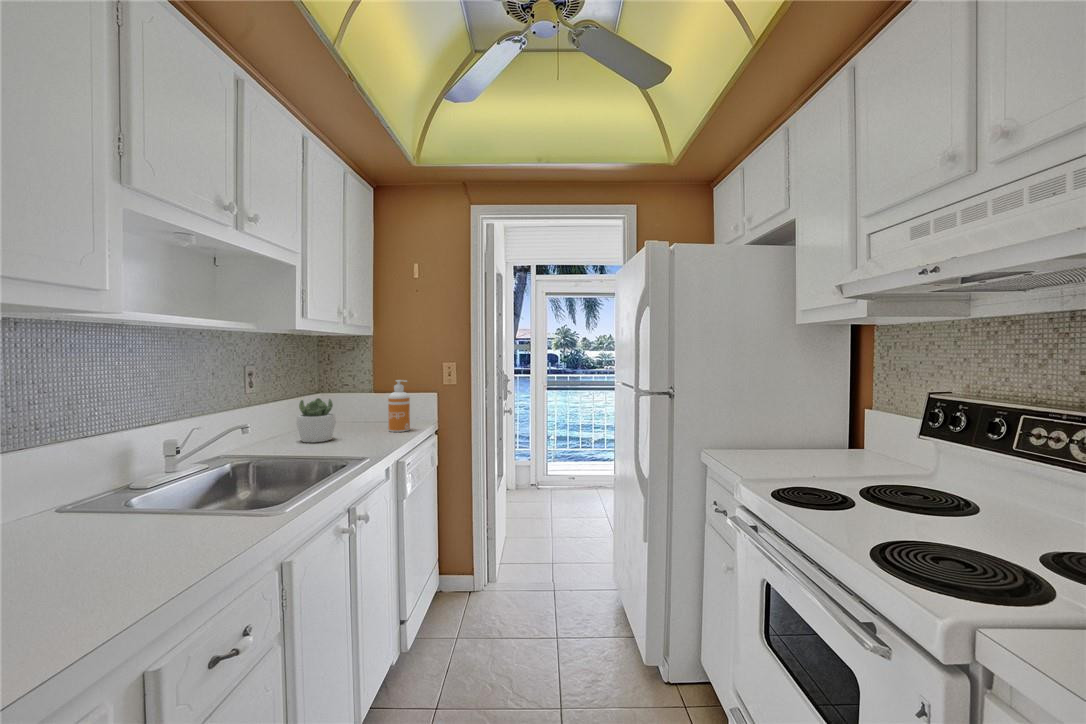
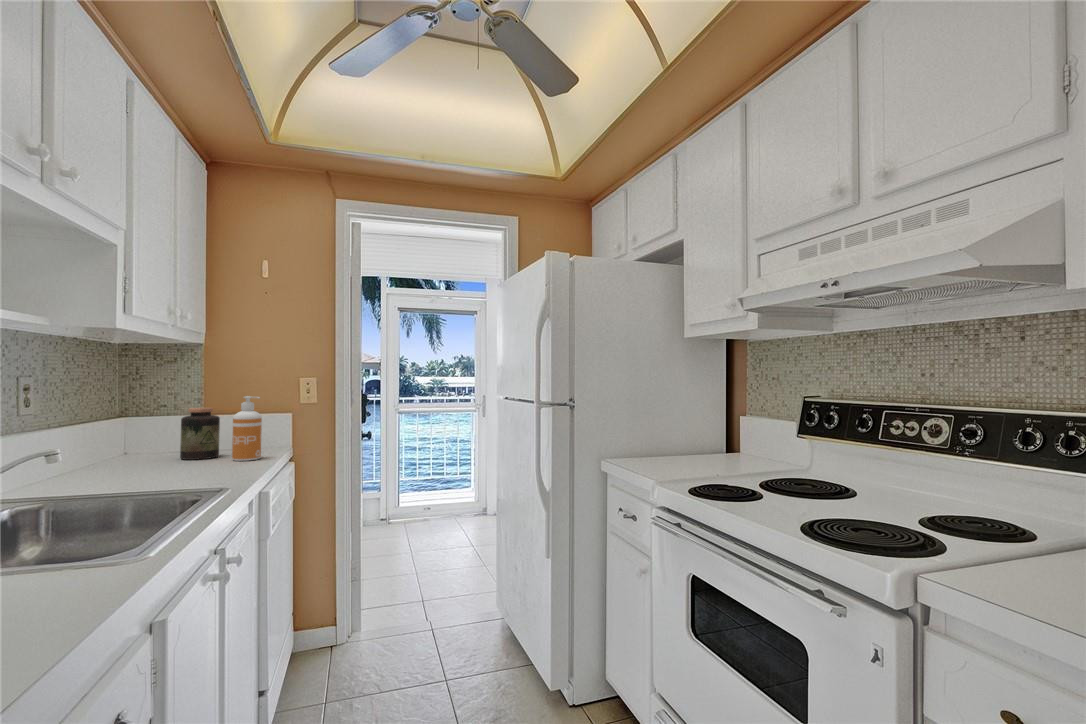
jar: none [355,388,382,429] -> present [180,408,220,460]
succulent plant: present [297,398,336,442] -> none [103,419,163,478]

